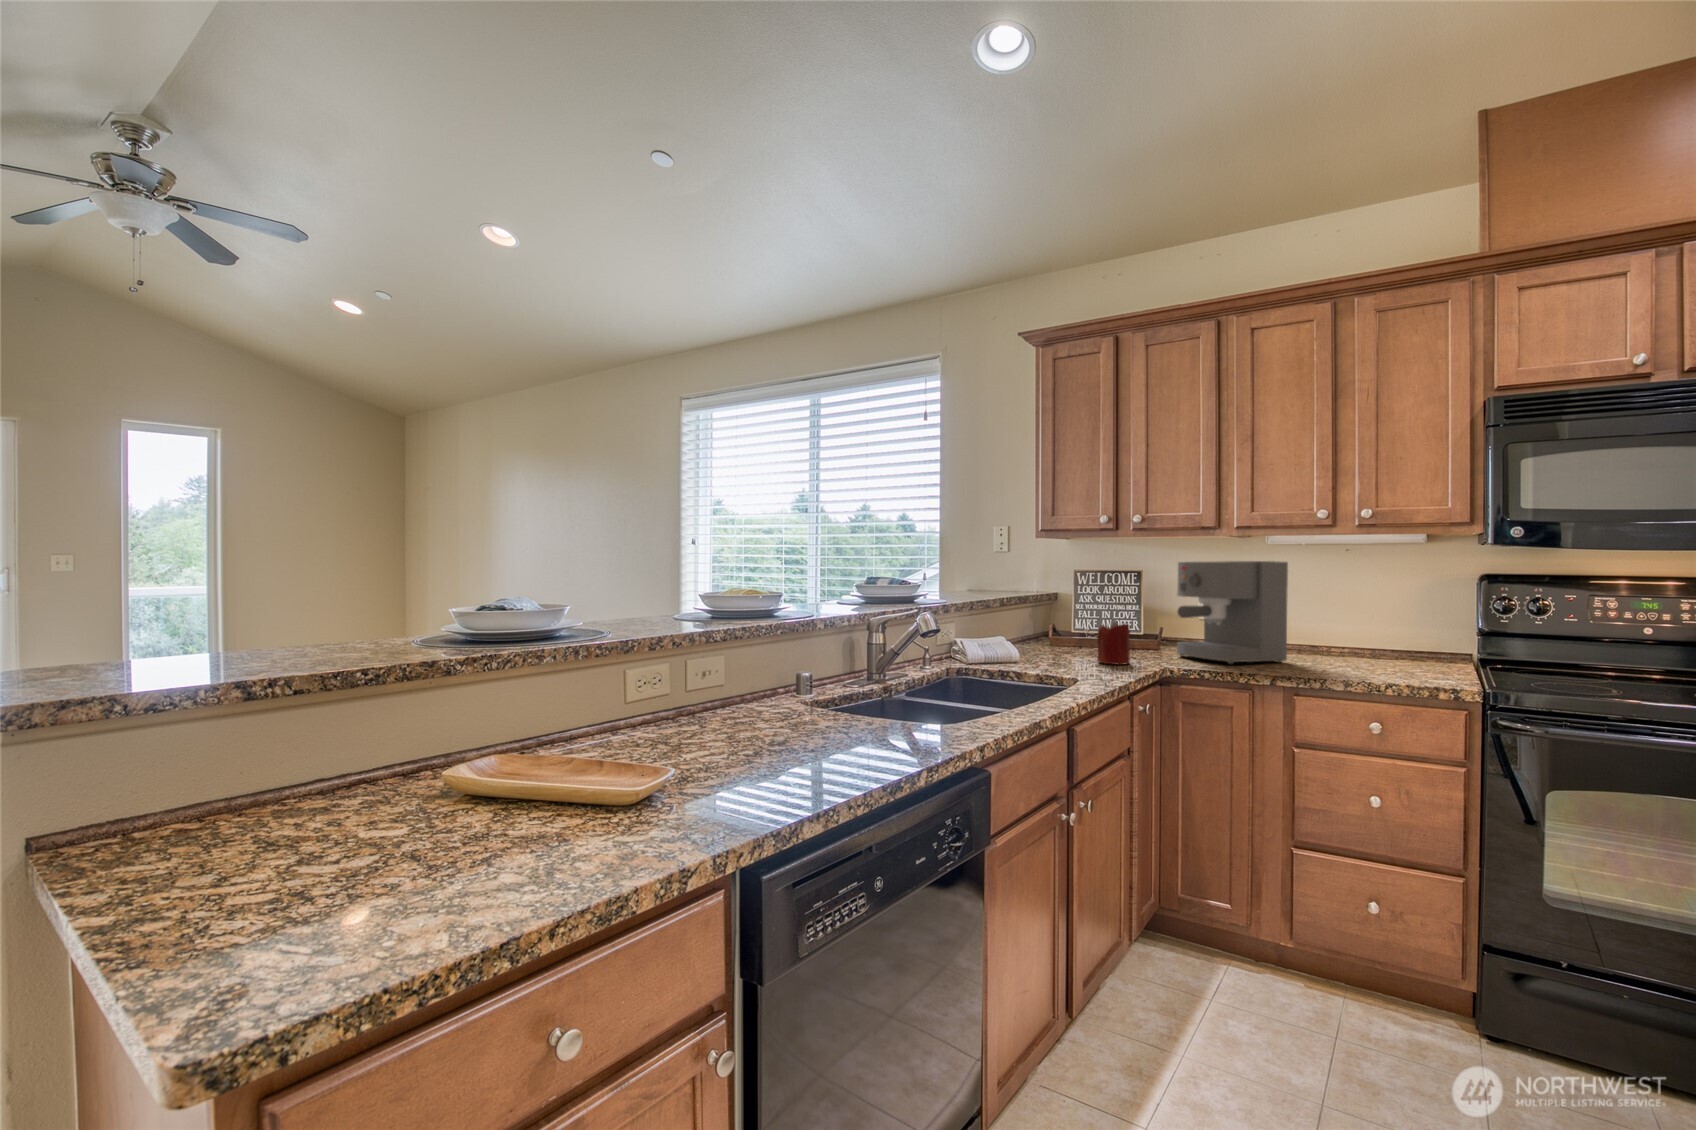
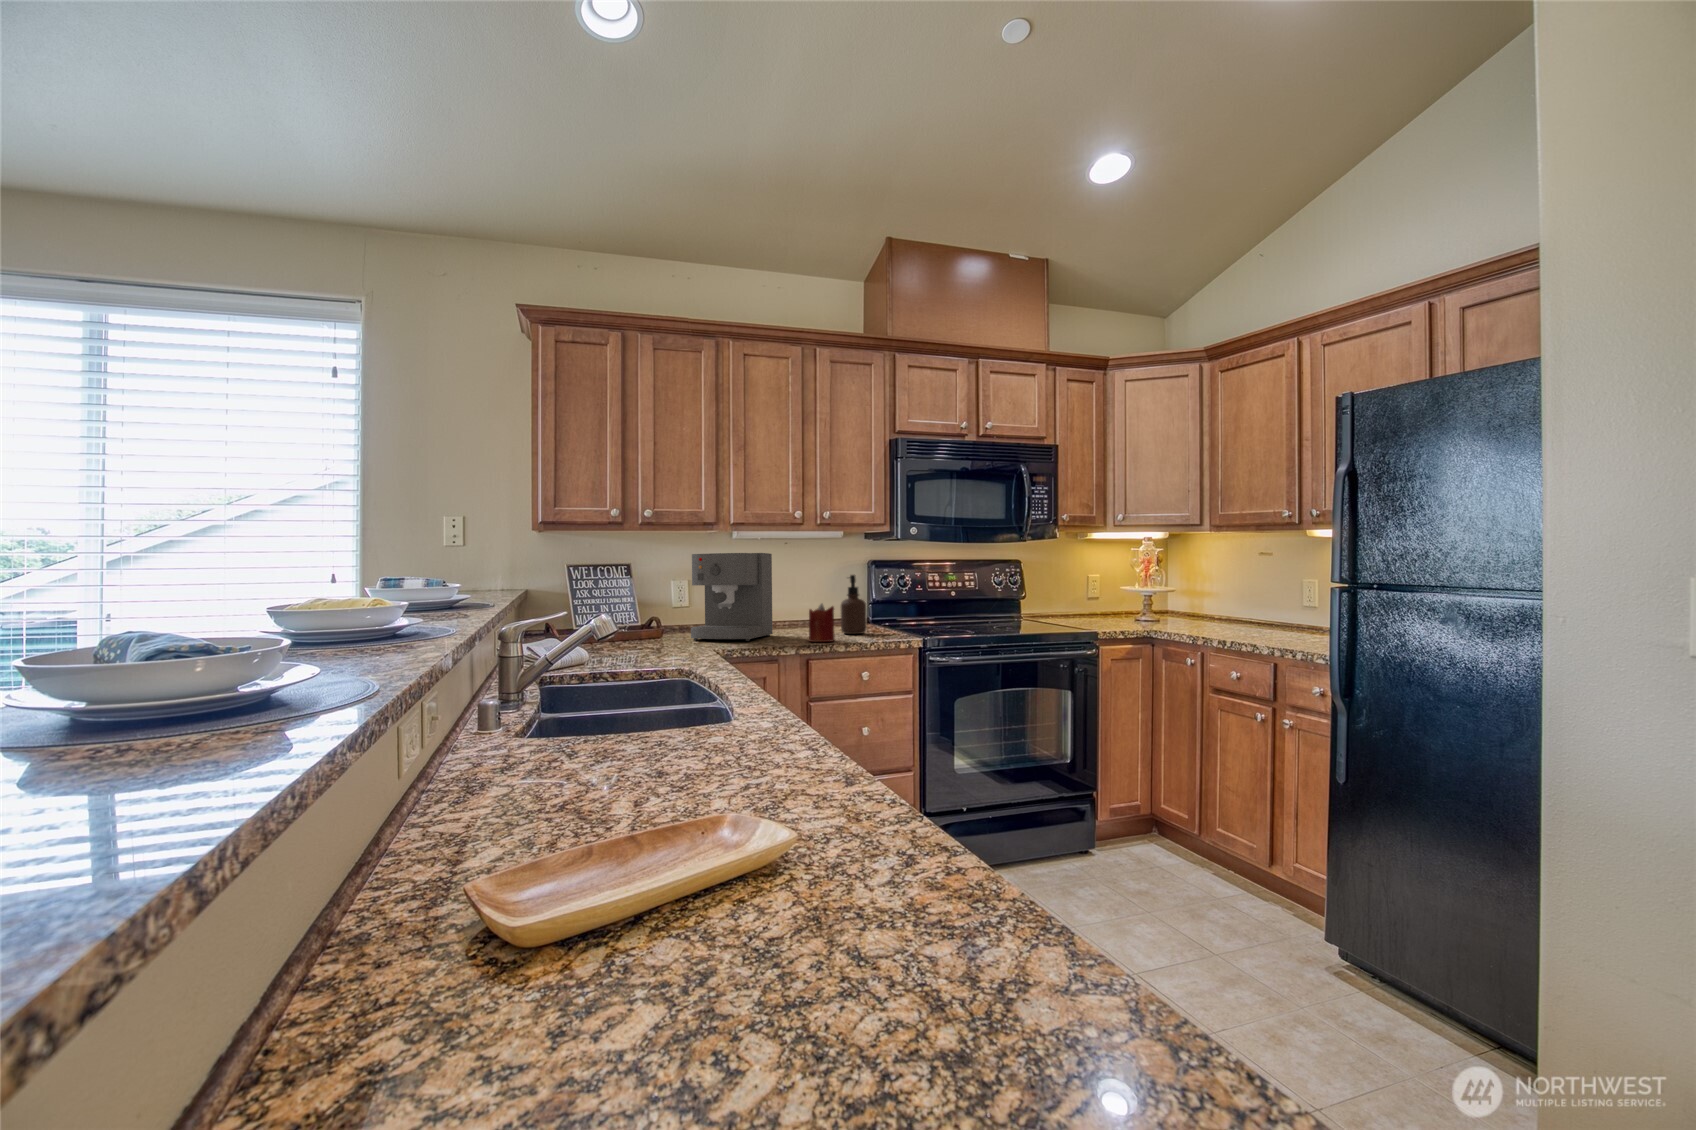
soap dispenser: none [1387,592,1432,676] -> present [841,575,866,634]
candle: present [1097,620,1130,665] -> present [809,604,835,642]

